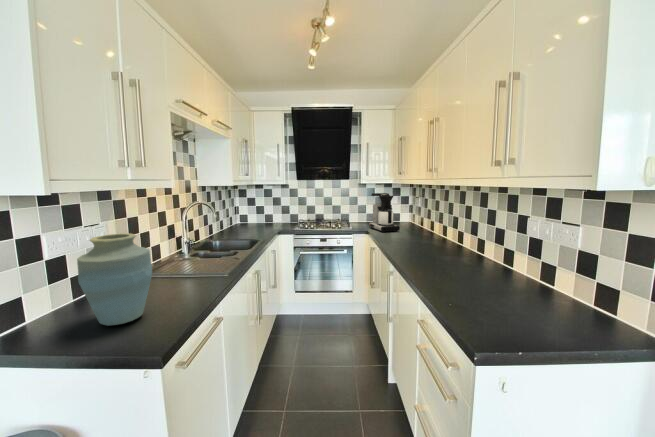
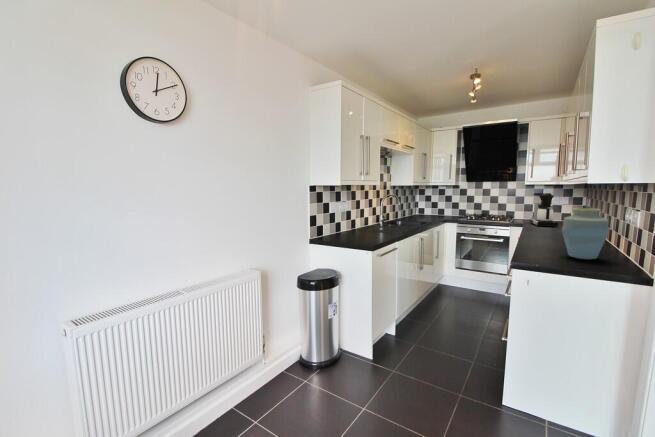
vase: present [77,234,152,326] -> present [562,208,609,259]

